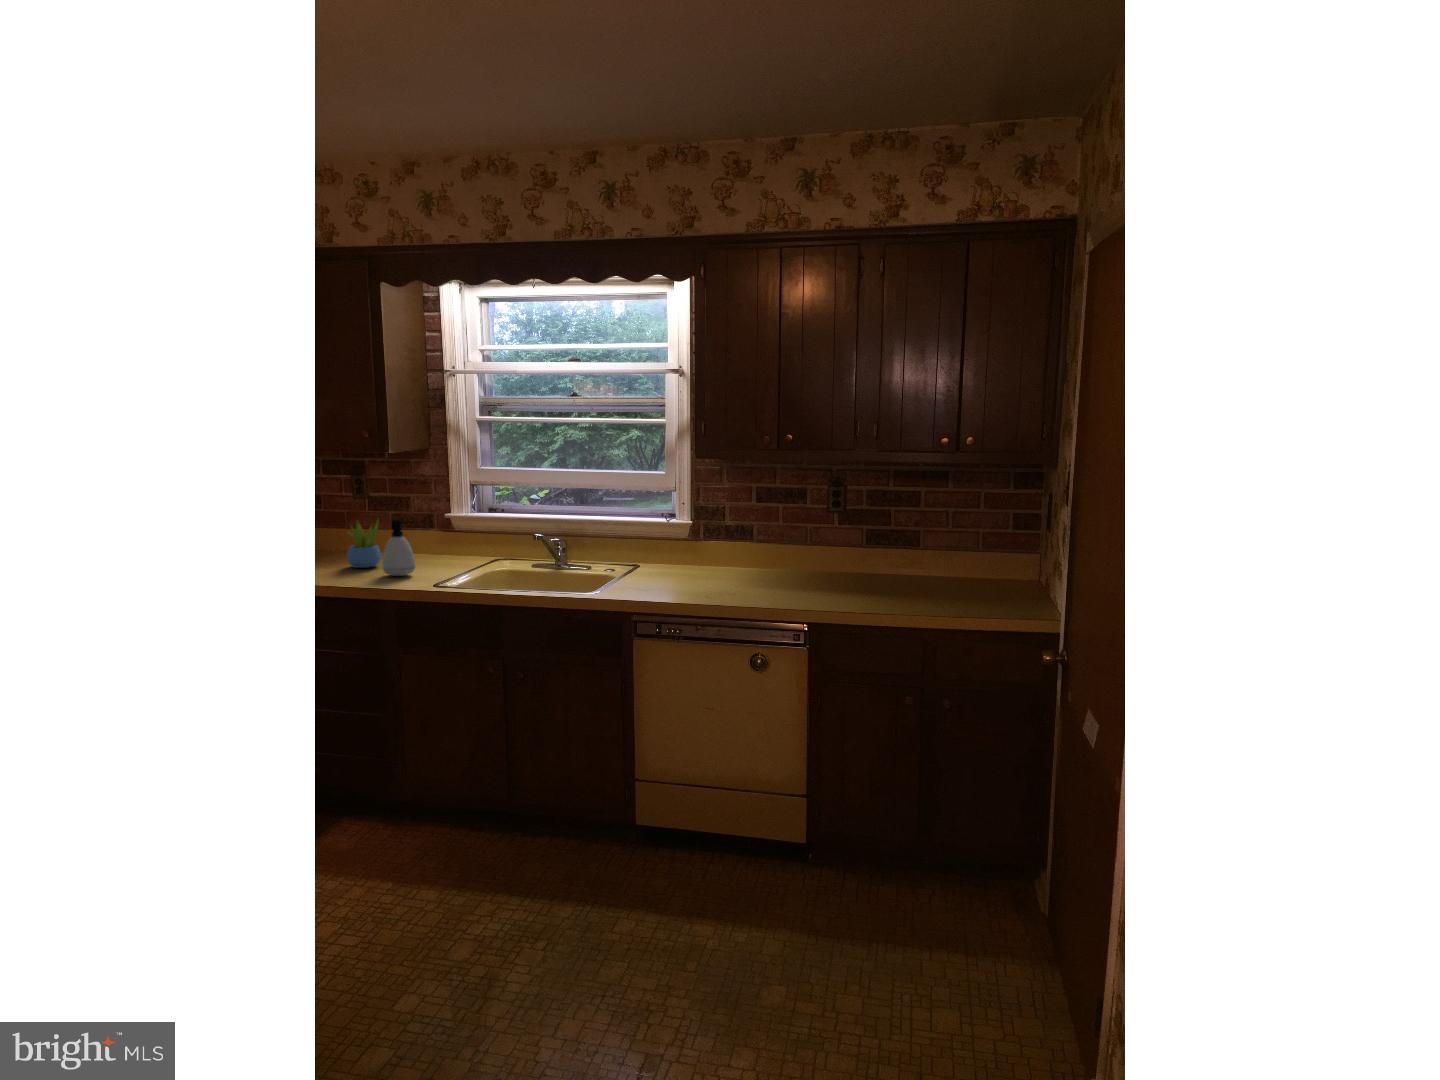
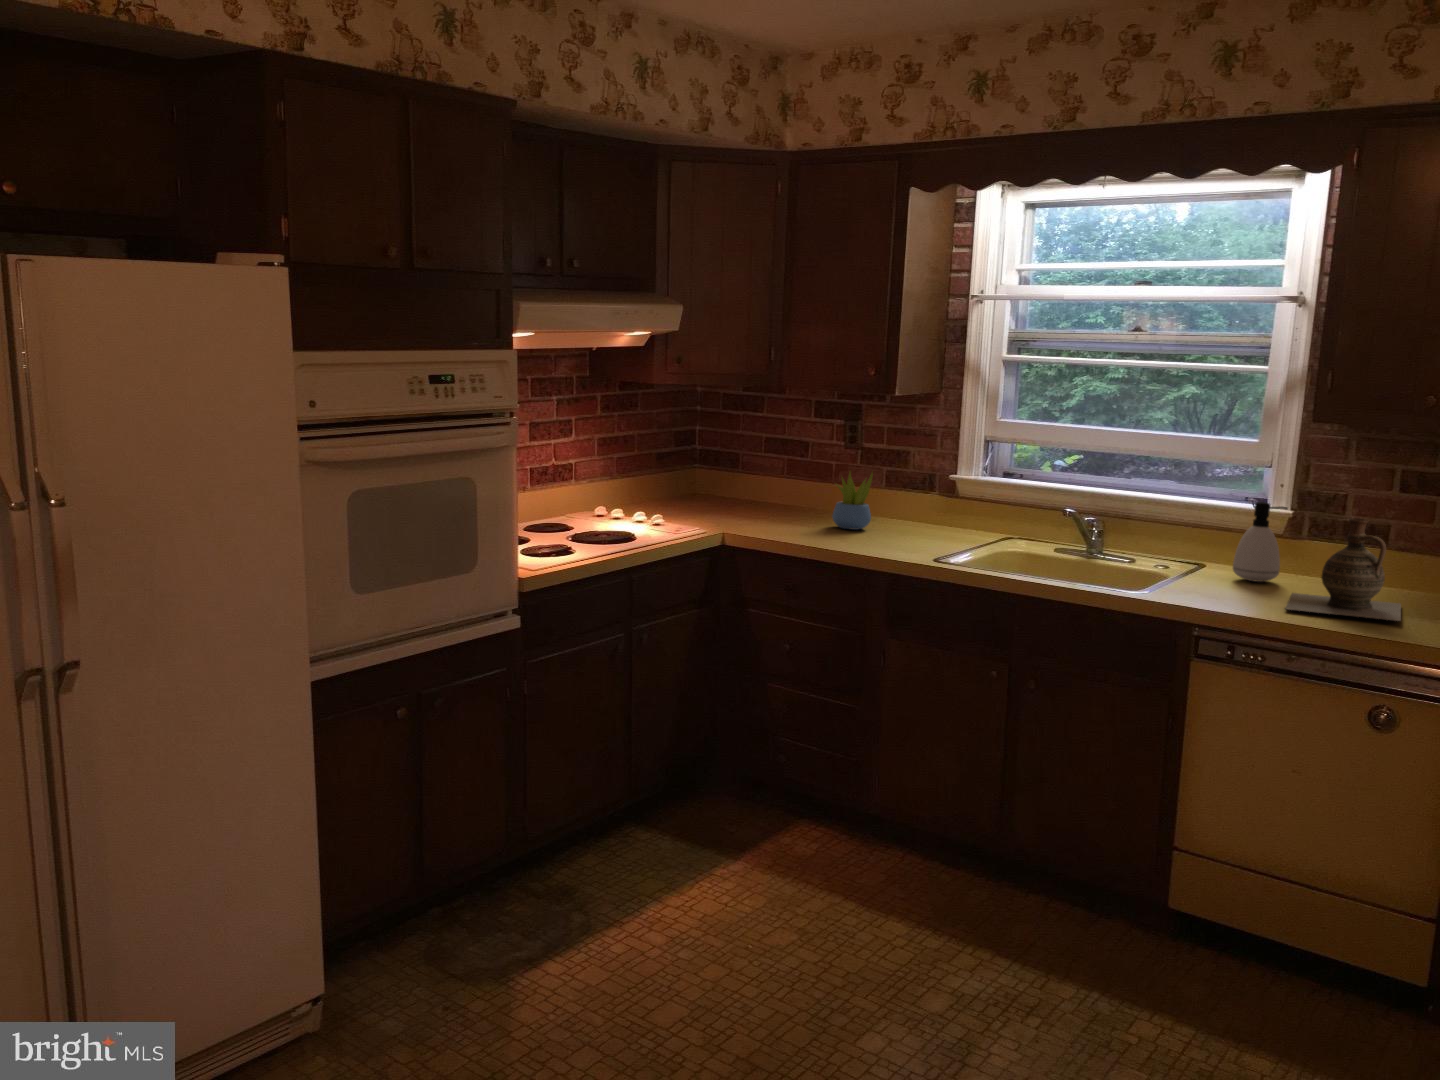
soap dispenser: present [382,519,415,576] -> present [1233,502,1288,582]
ceramic jug: none [692,524,764,594] -> present [1285,518,1401,621]

